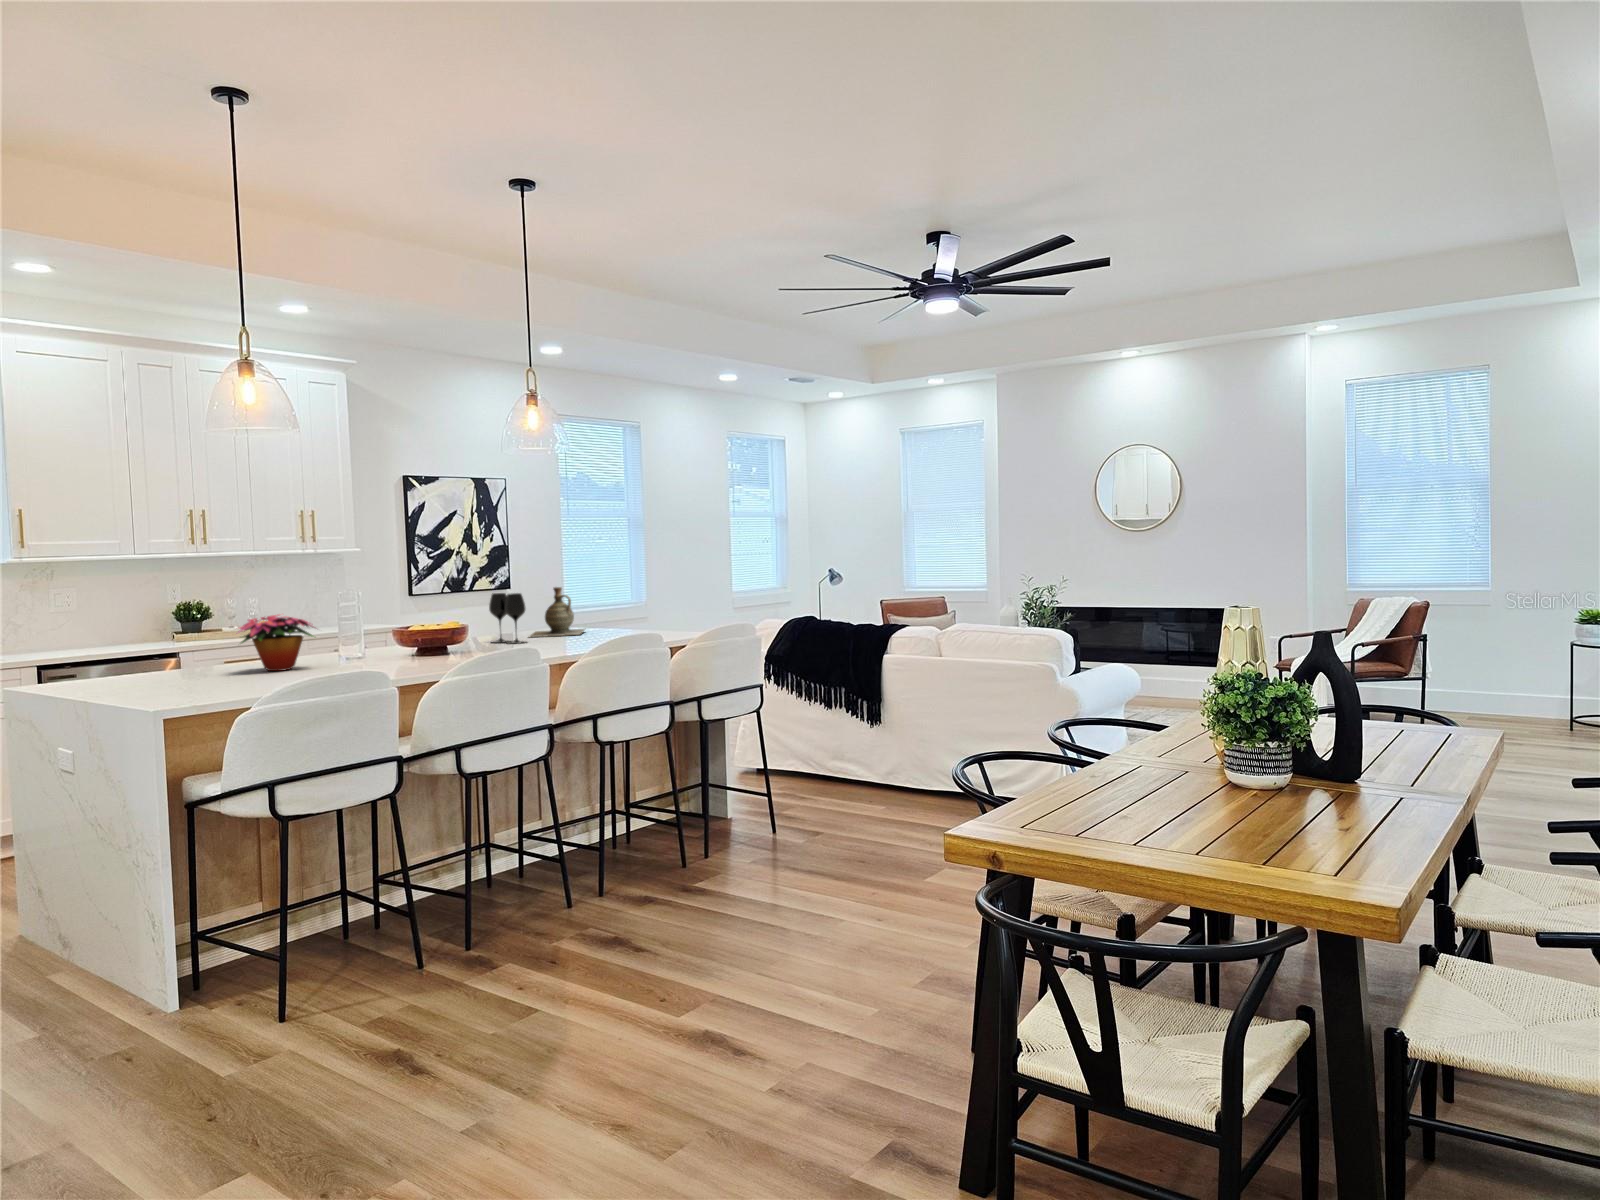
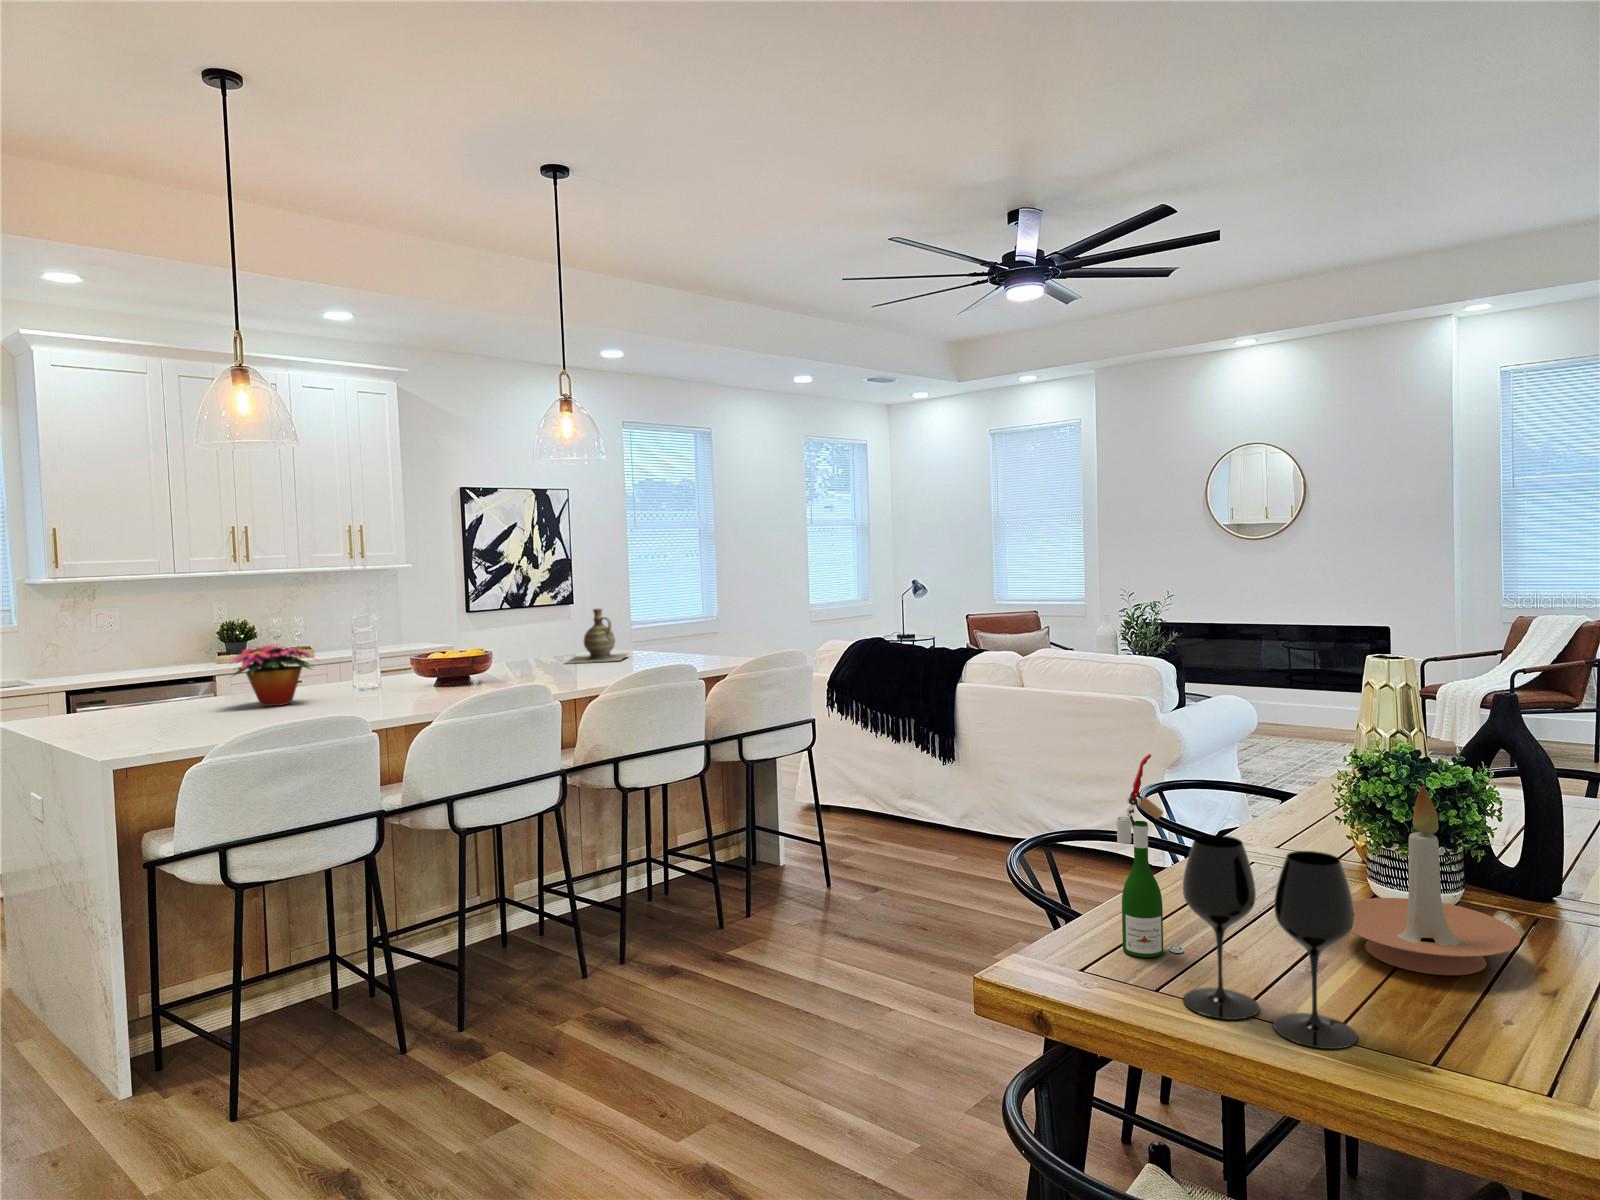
wine glass: present [489,593,526,644] -> present [1183,835,1358,1049]
wine bottle: none [1046,671,1094,820] -> present [1117,754,1183,957]
candle holder: none [1201,690,1325,821] -> present [1351,786,1520,975]

